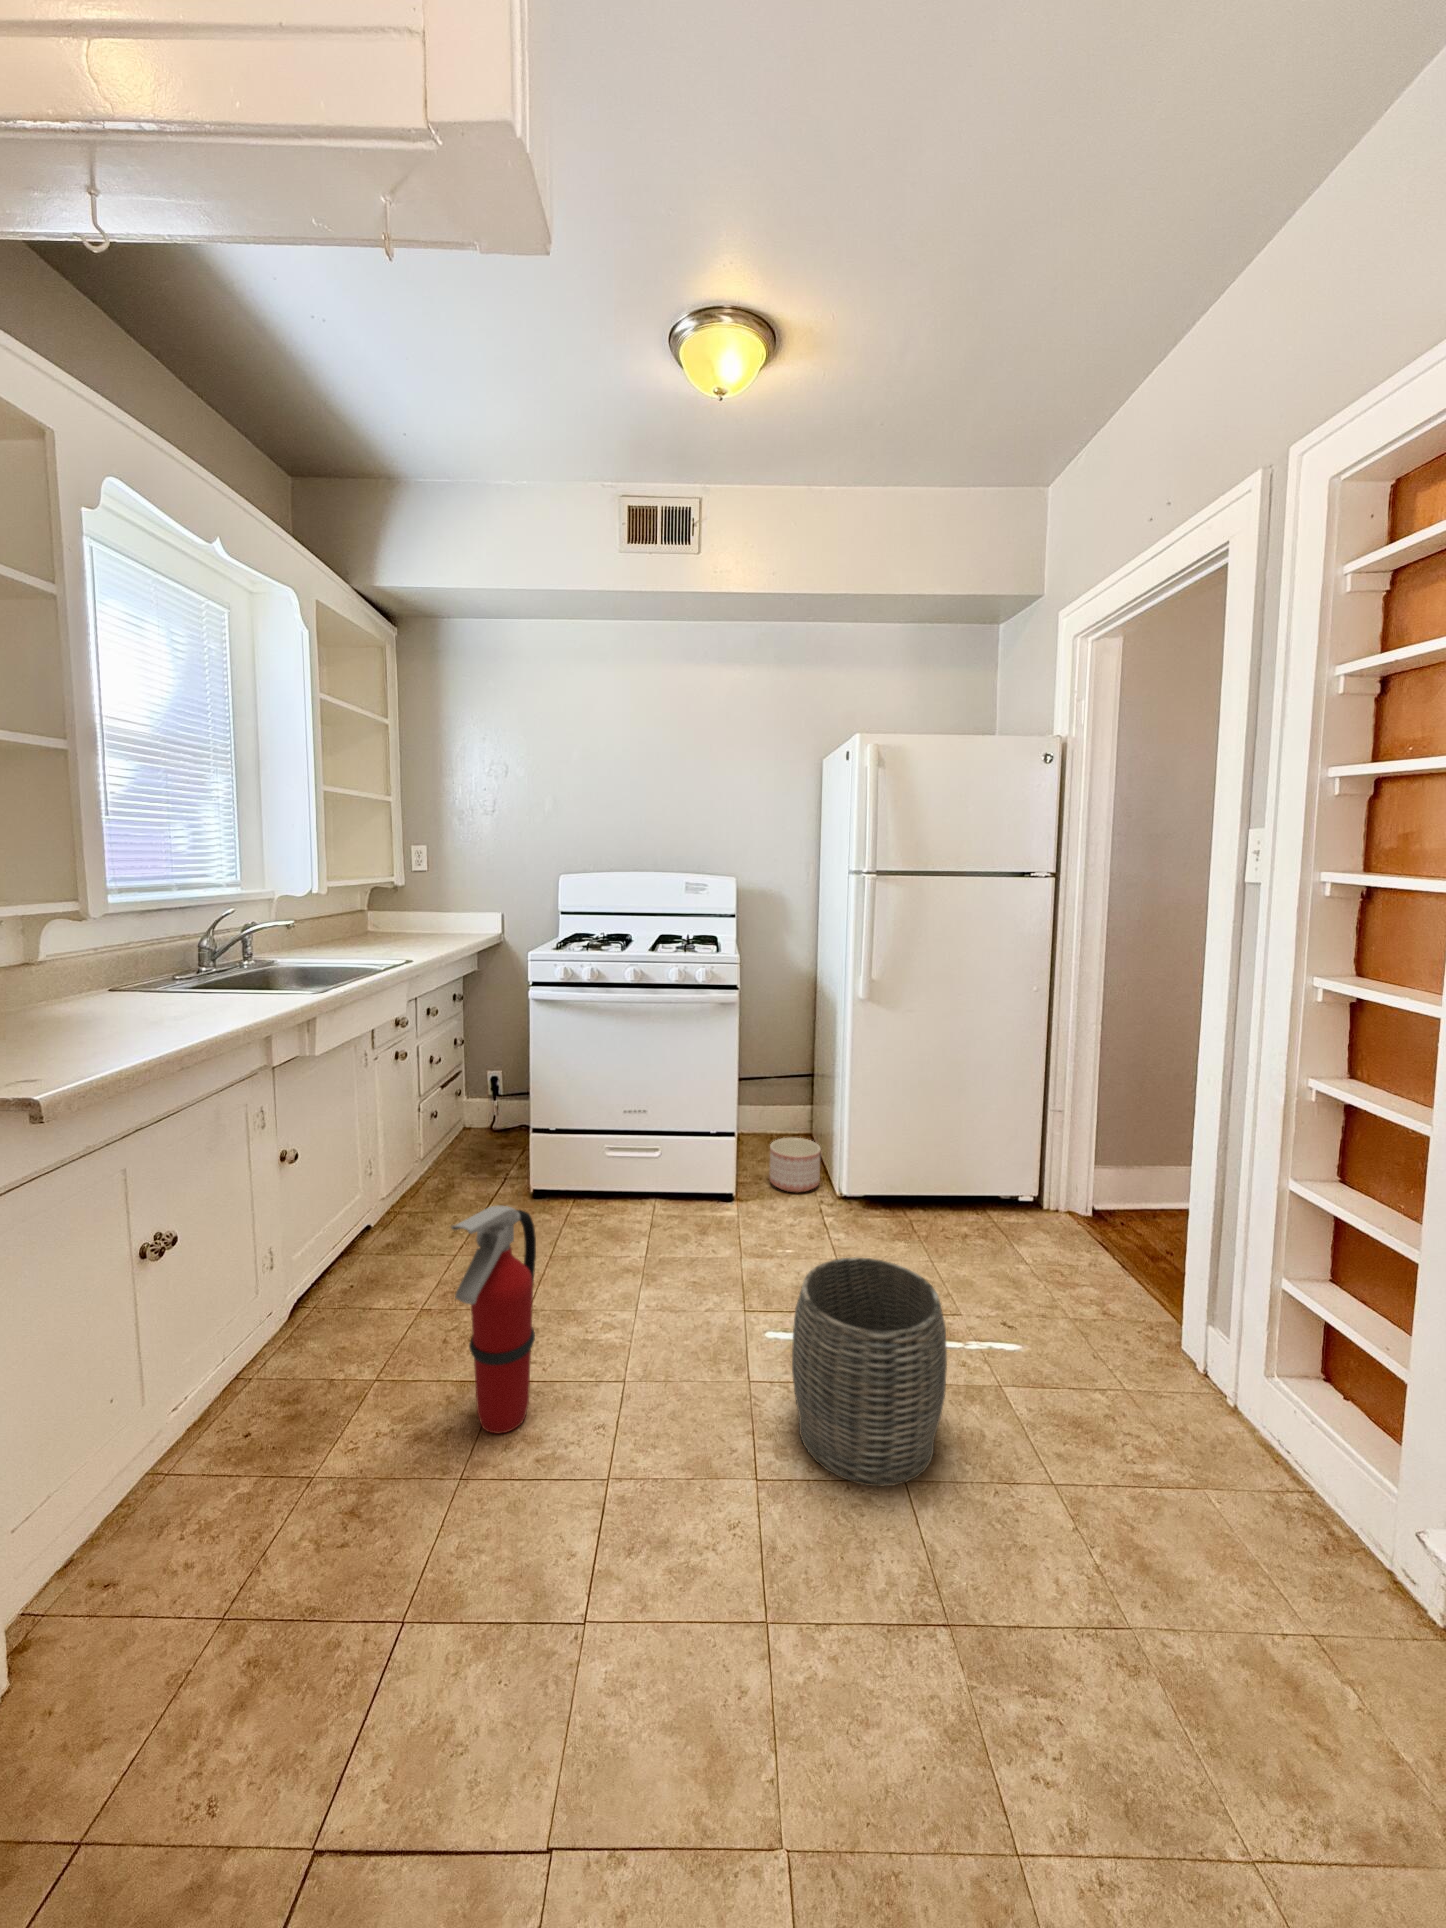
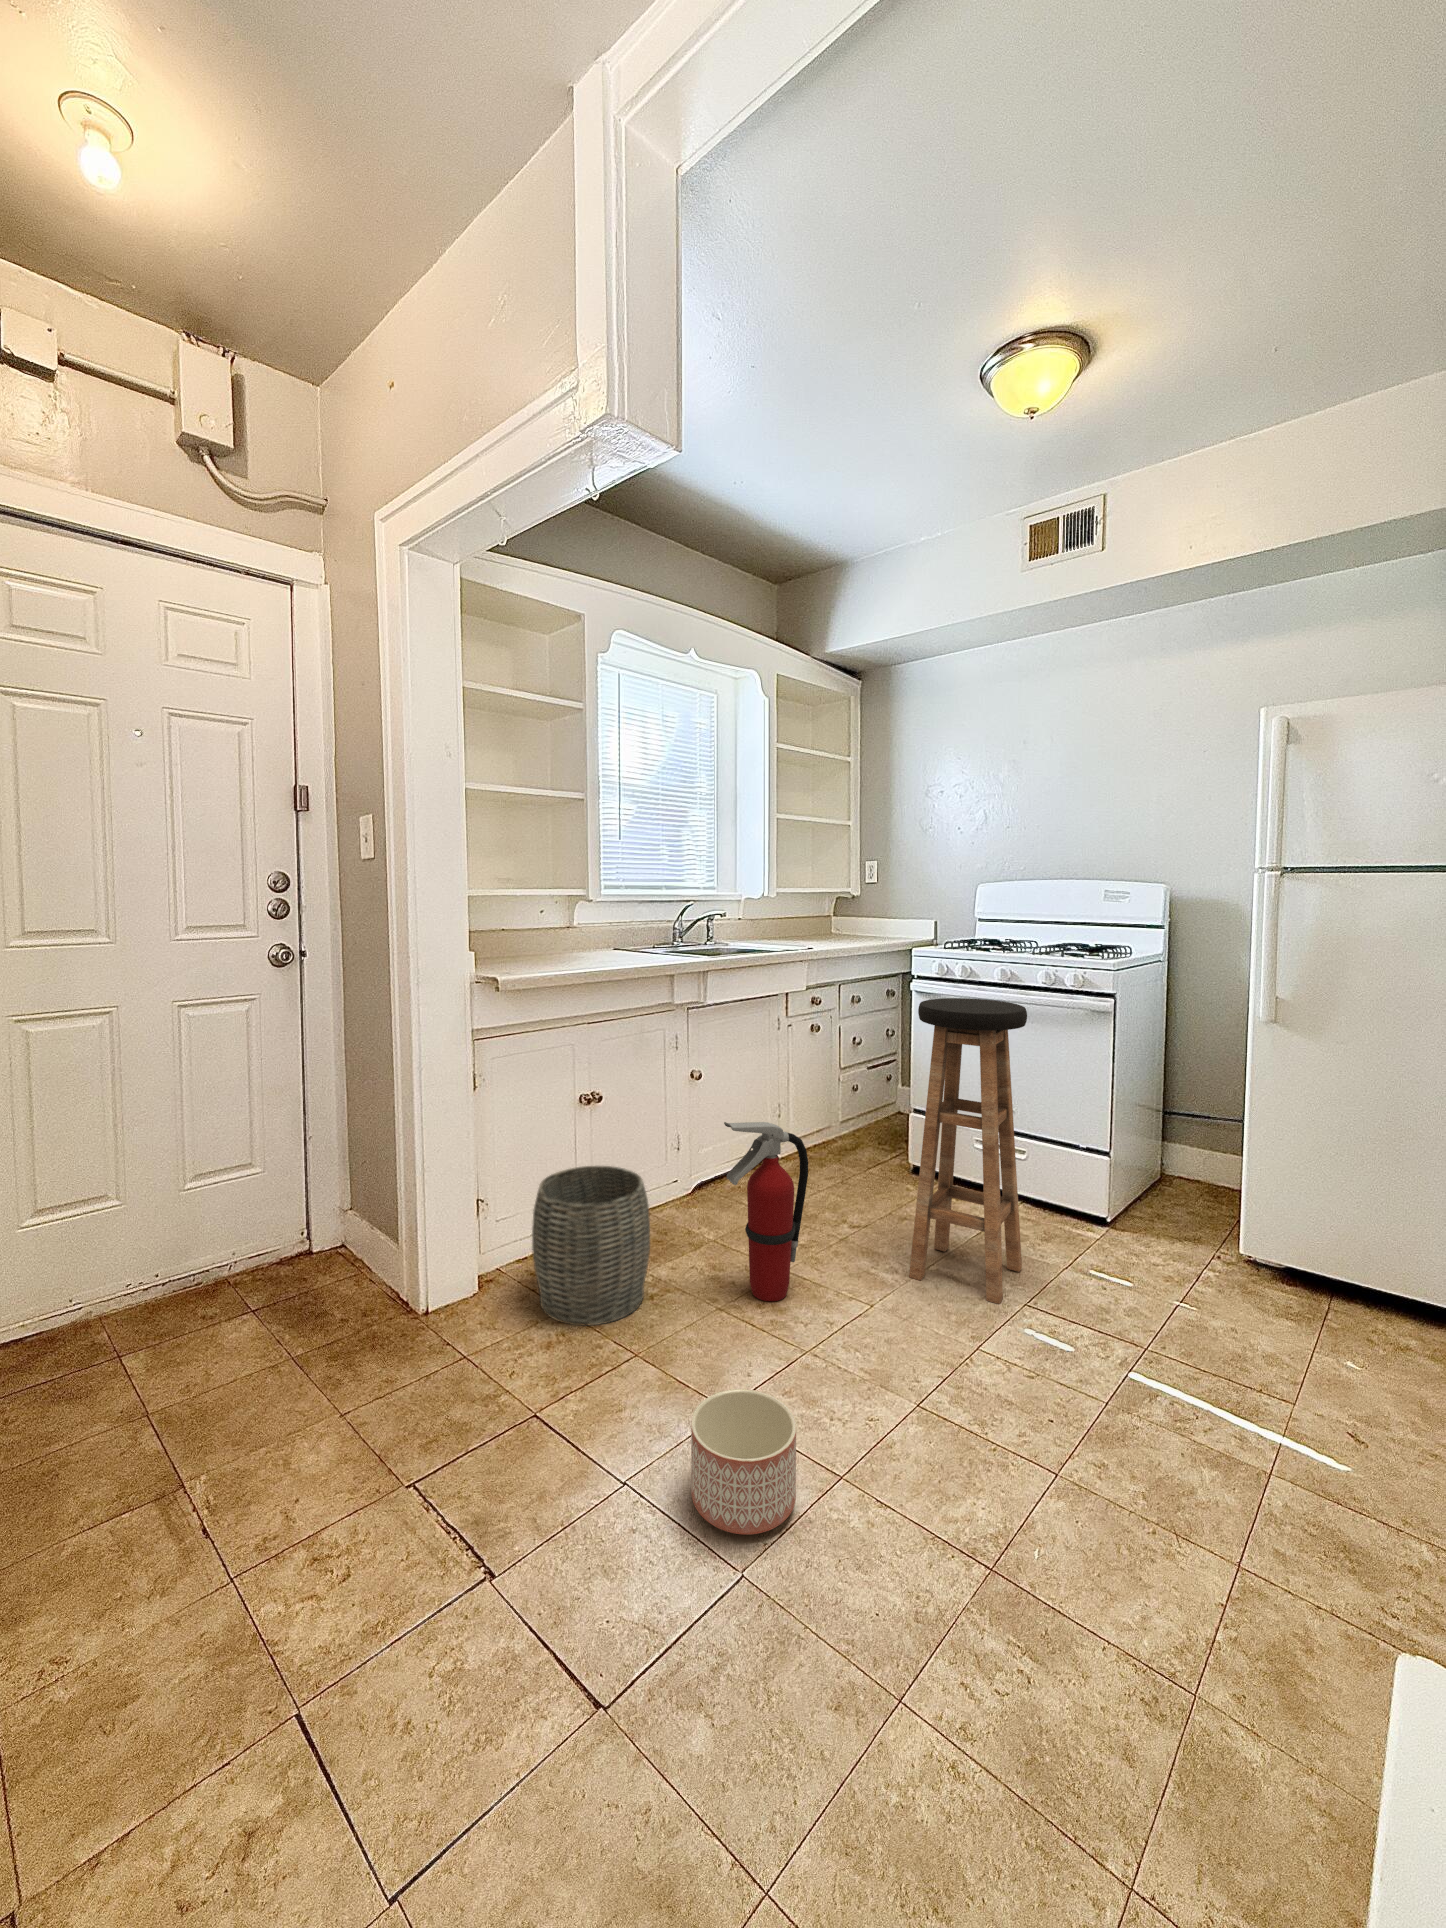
bar stool: none [615,1006,724,1322] -> present [909,998,1027,1304]
planter: present [769,1138,821,1192] -> present [691,1389,796,1535]
woven basket: present [792,1257,947,1487] -> present [532,1166,650,1326]

